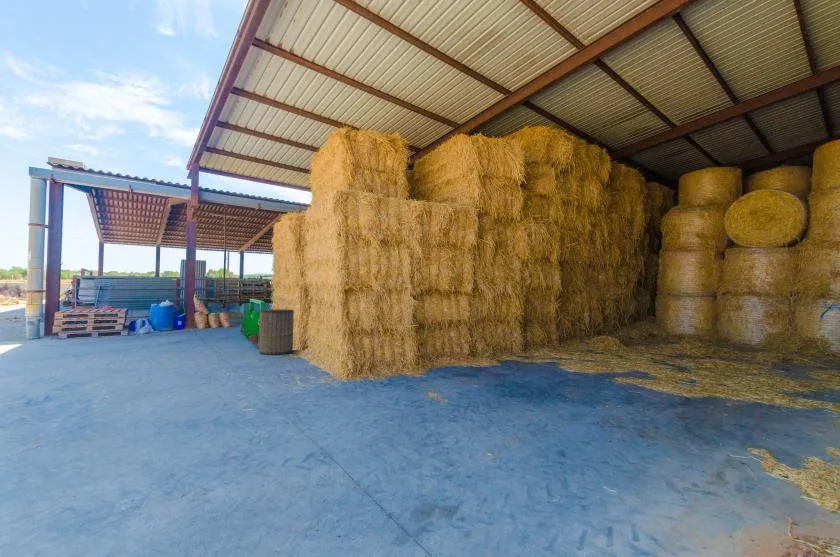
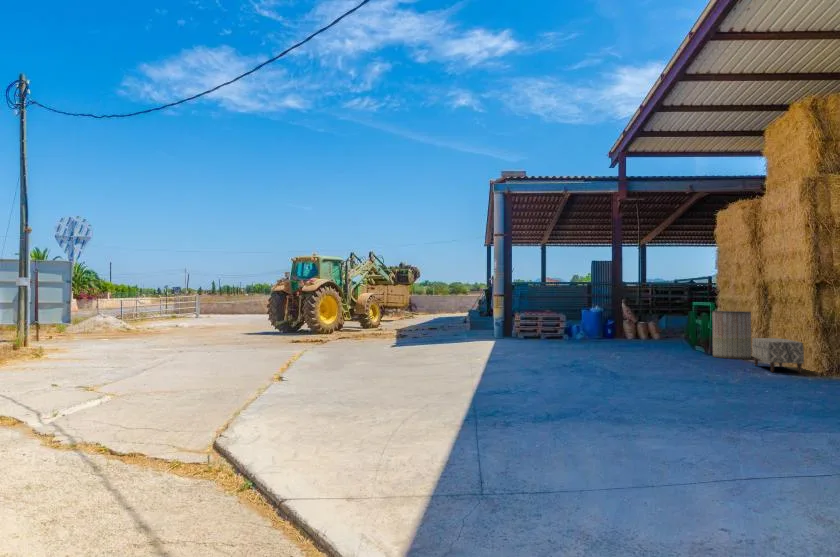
bench: none [290,338,333,377] -> present [752,338,804,373]

